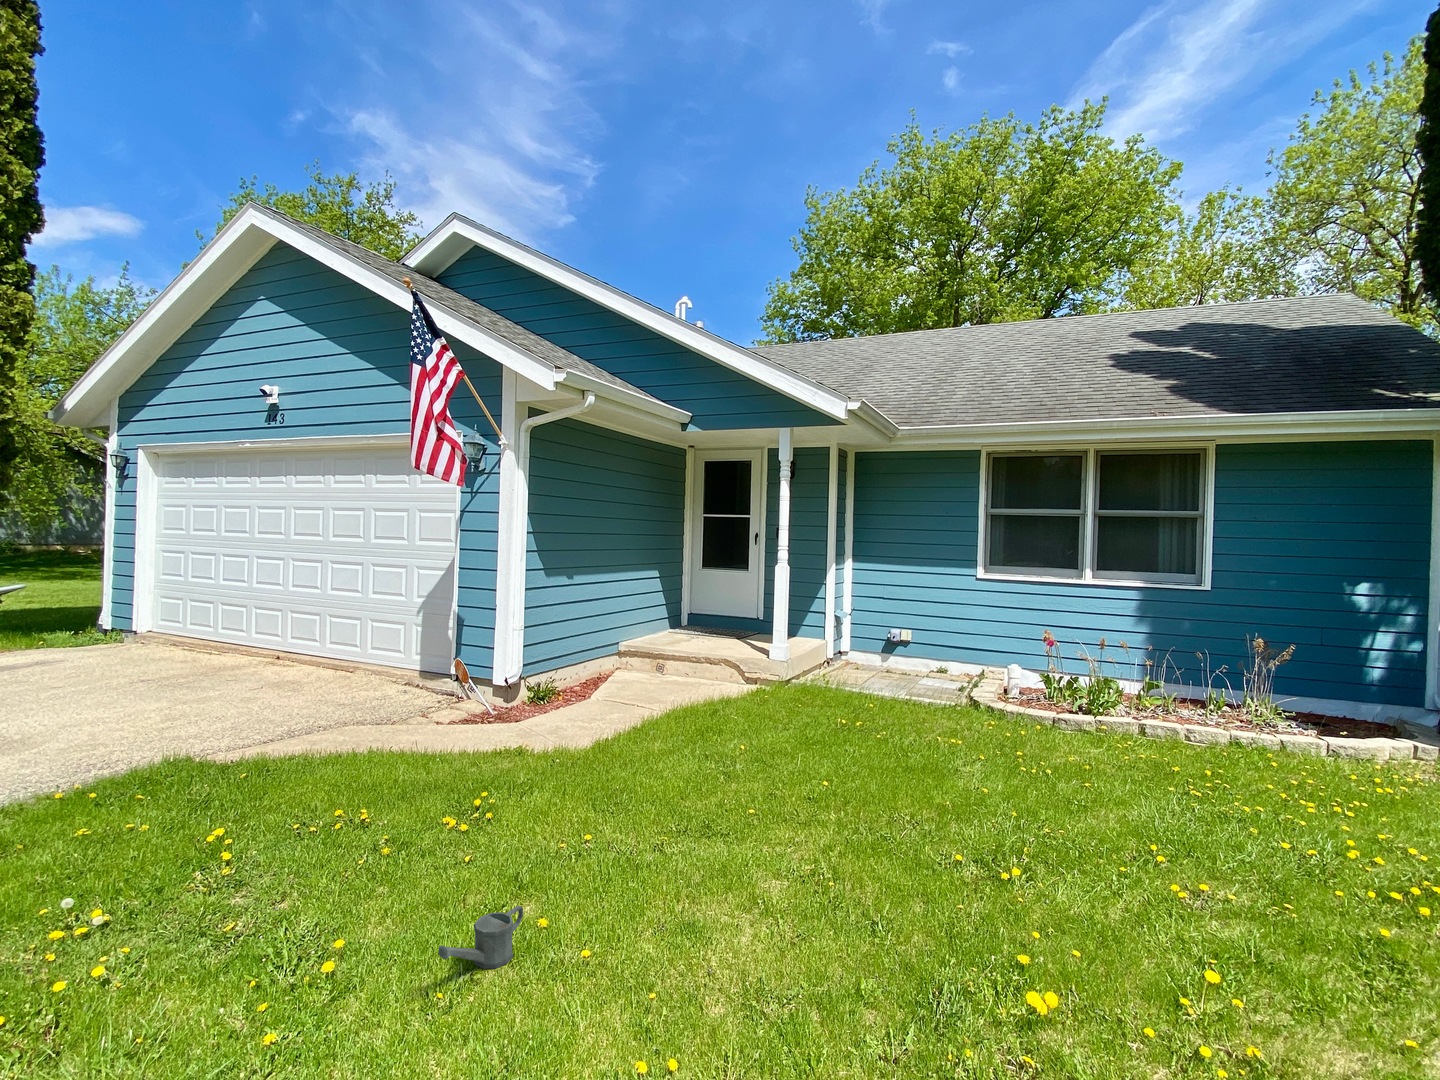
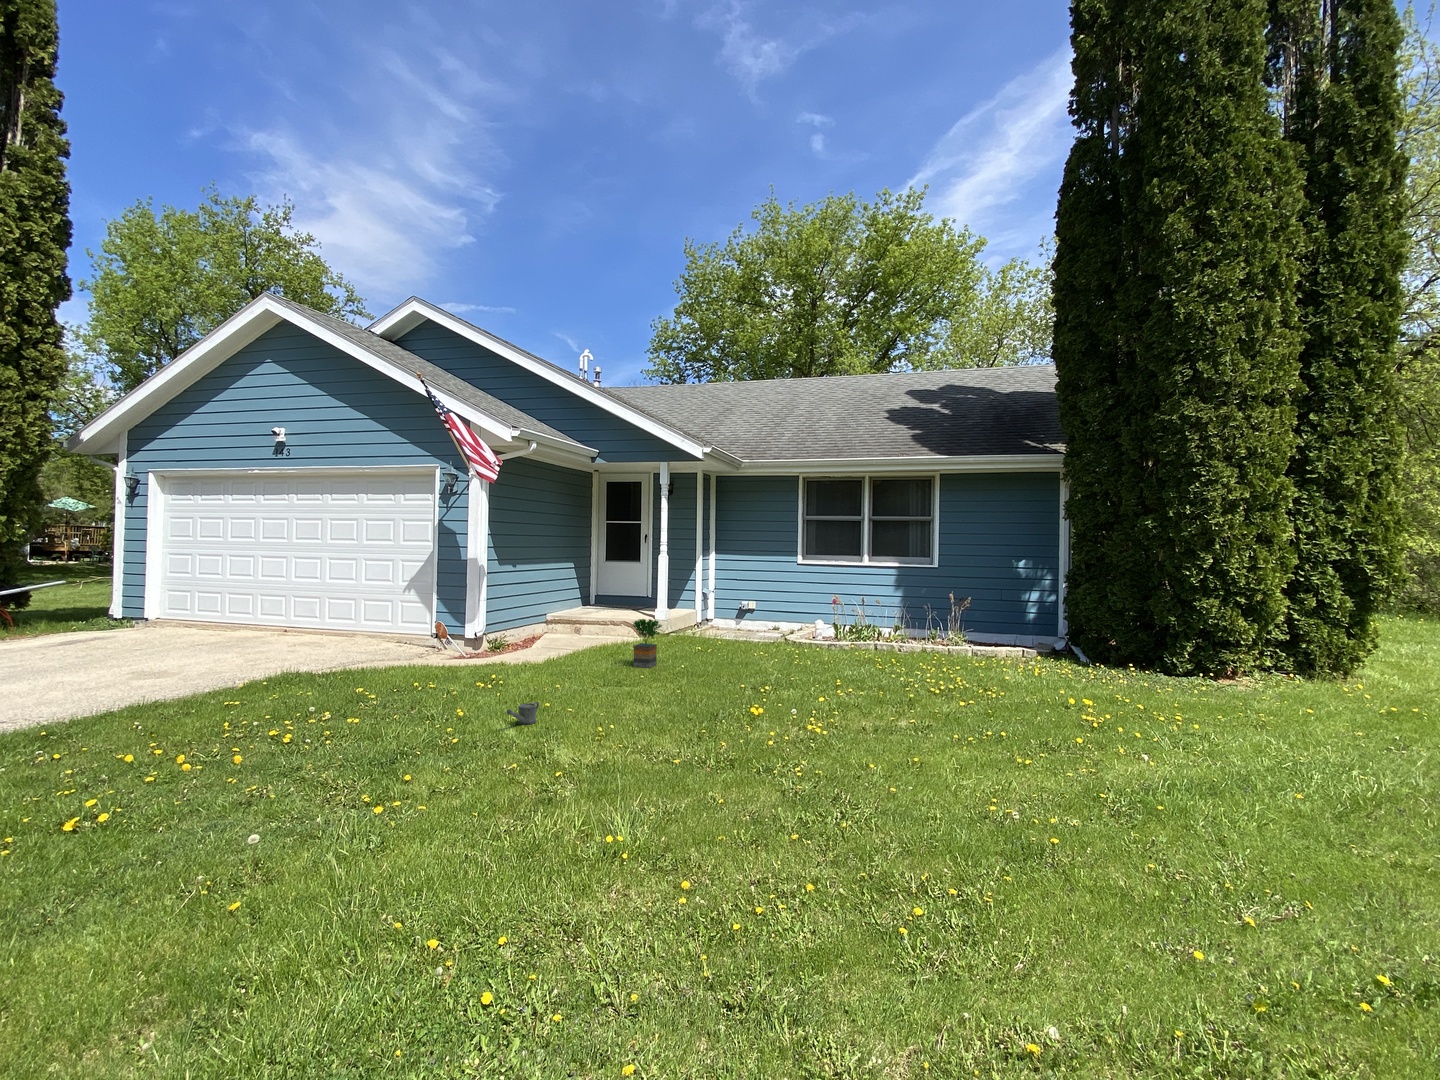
potted tree: none [731,682,783,770] -> present [633,619,662,668]

